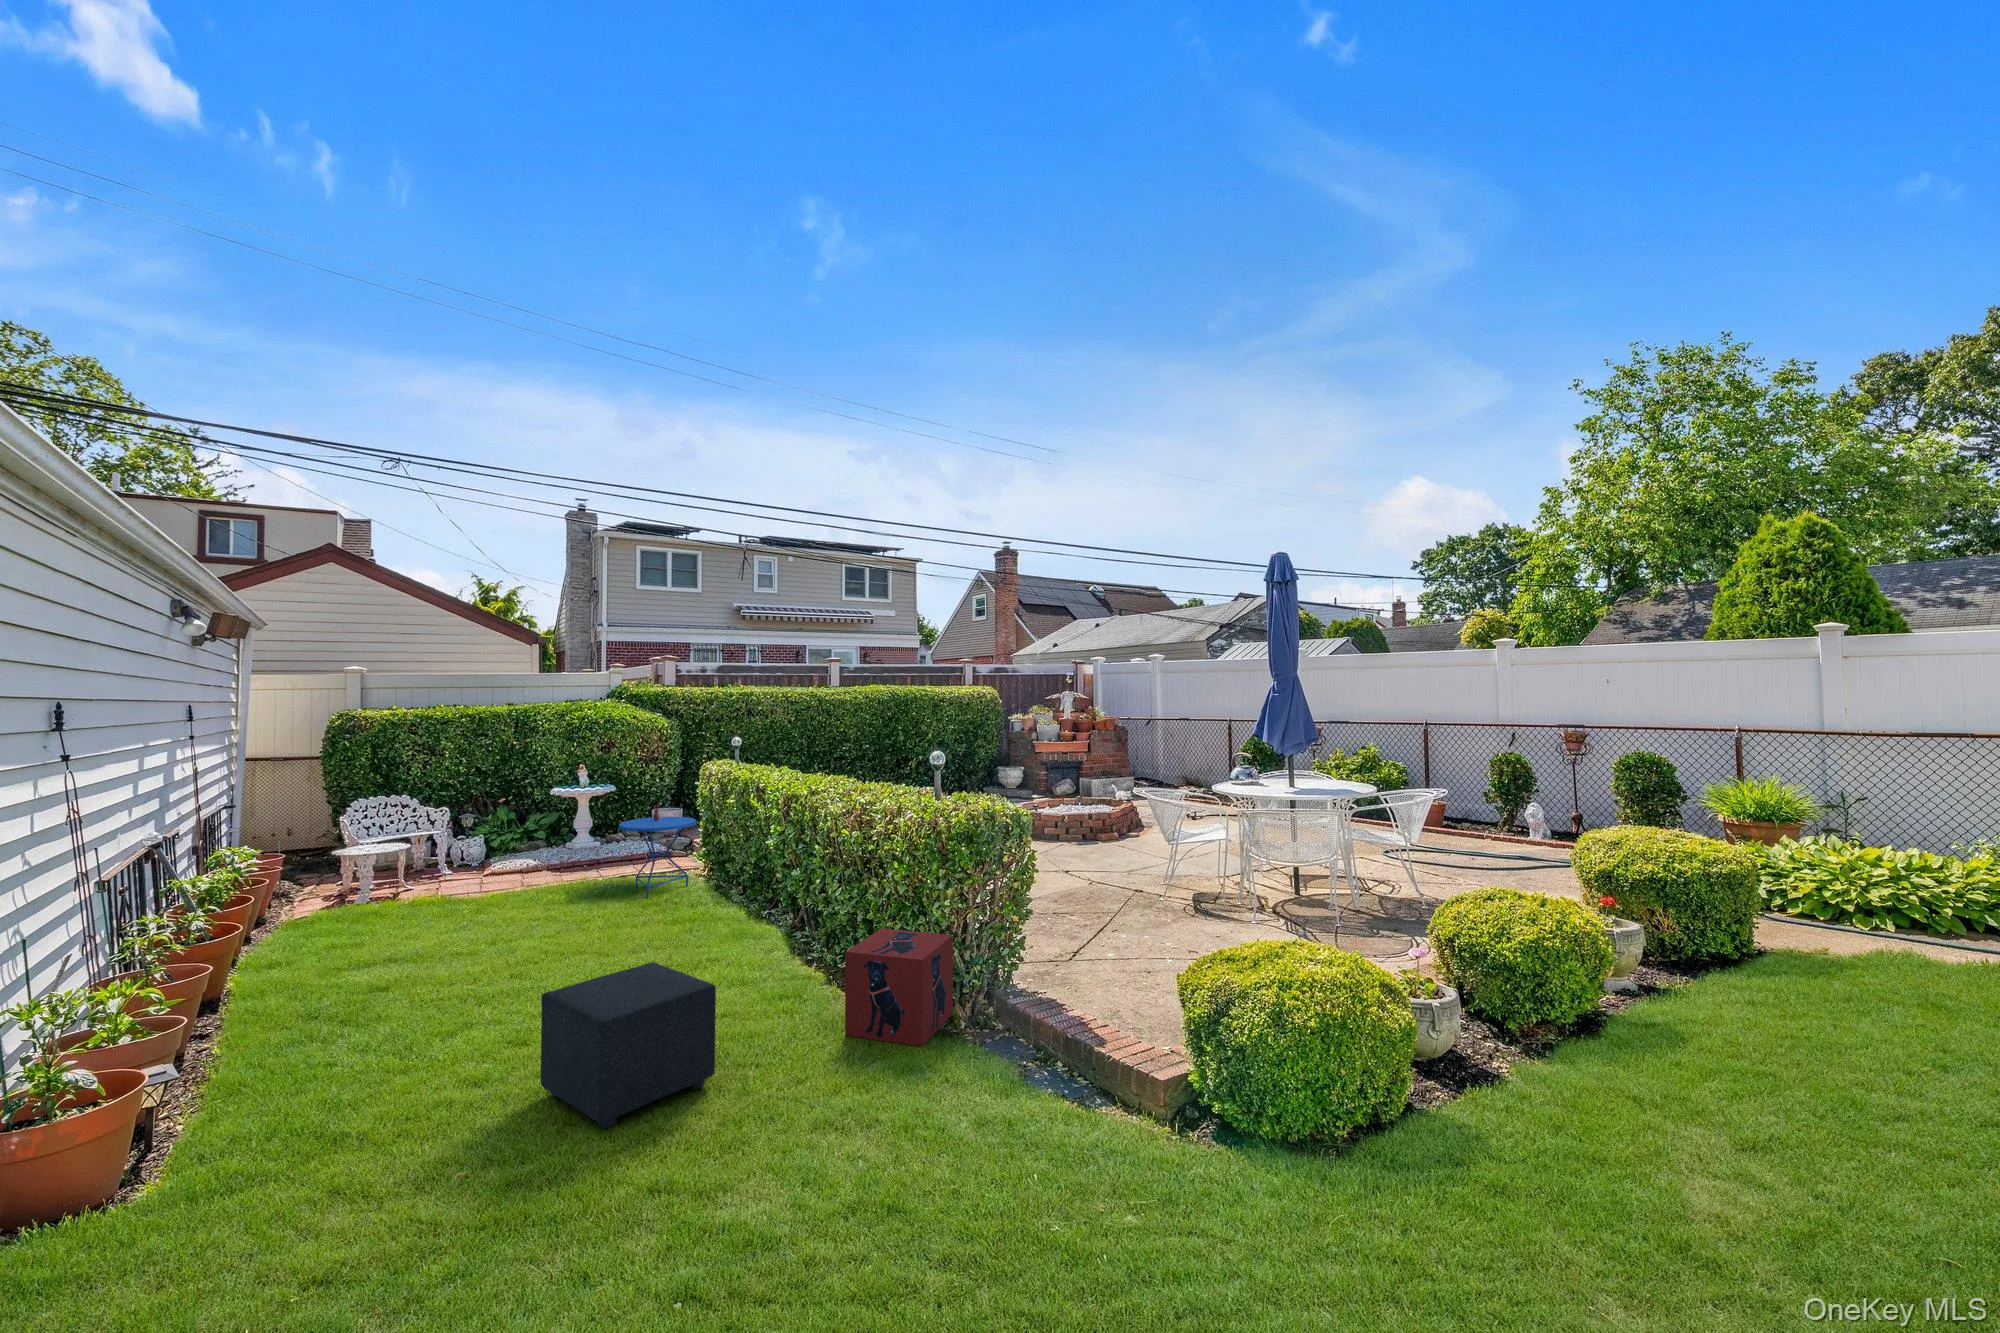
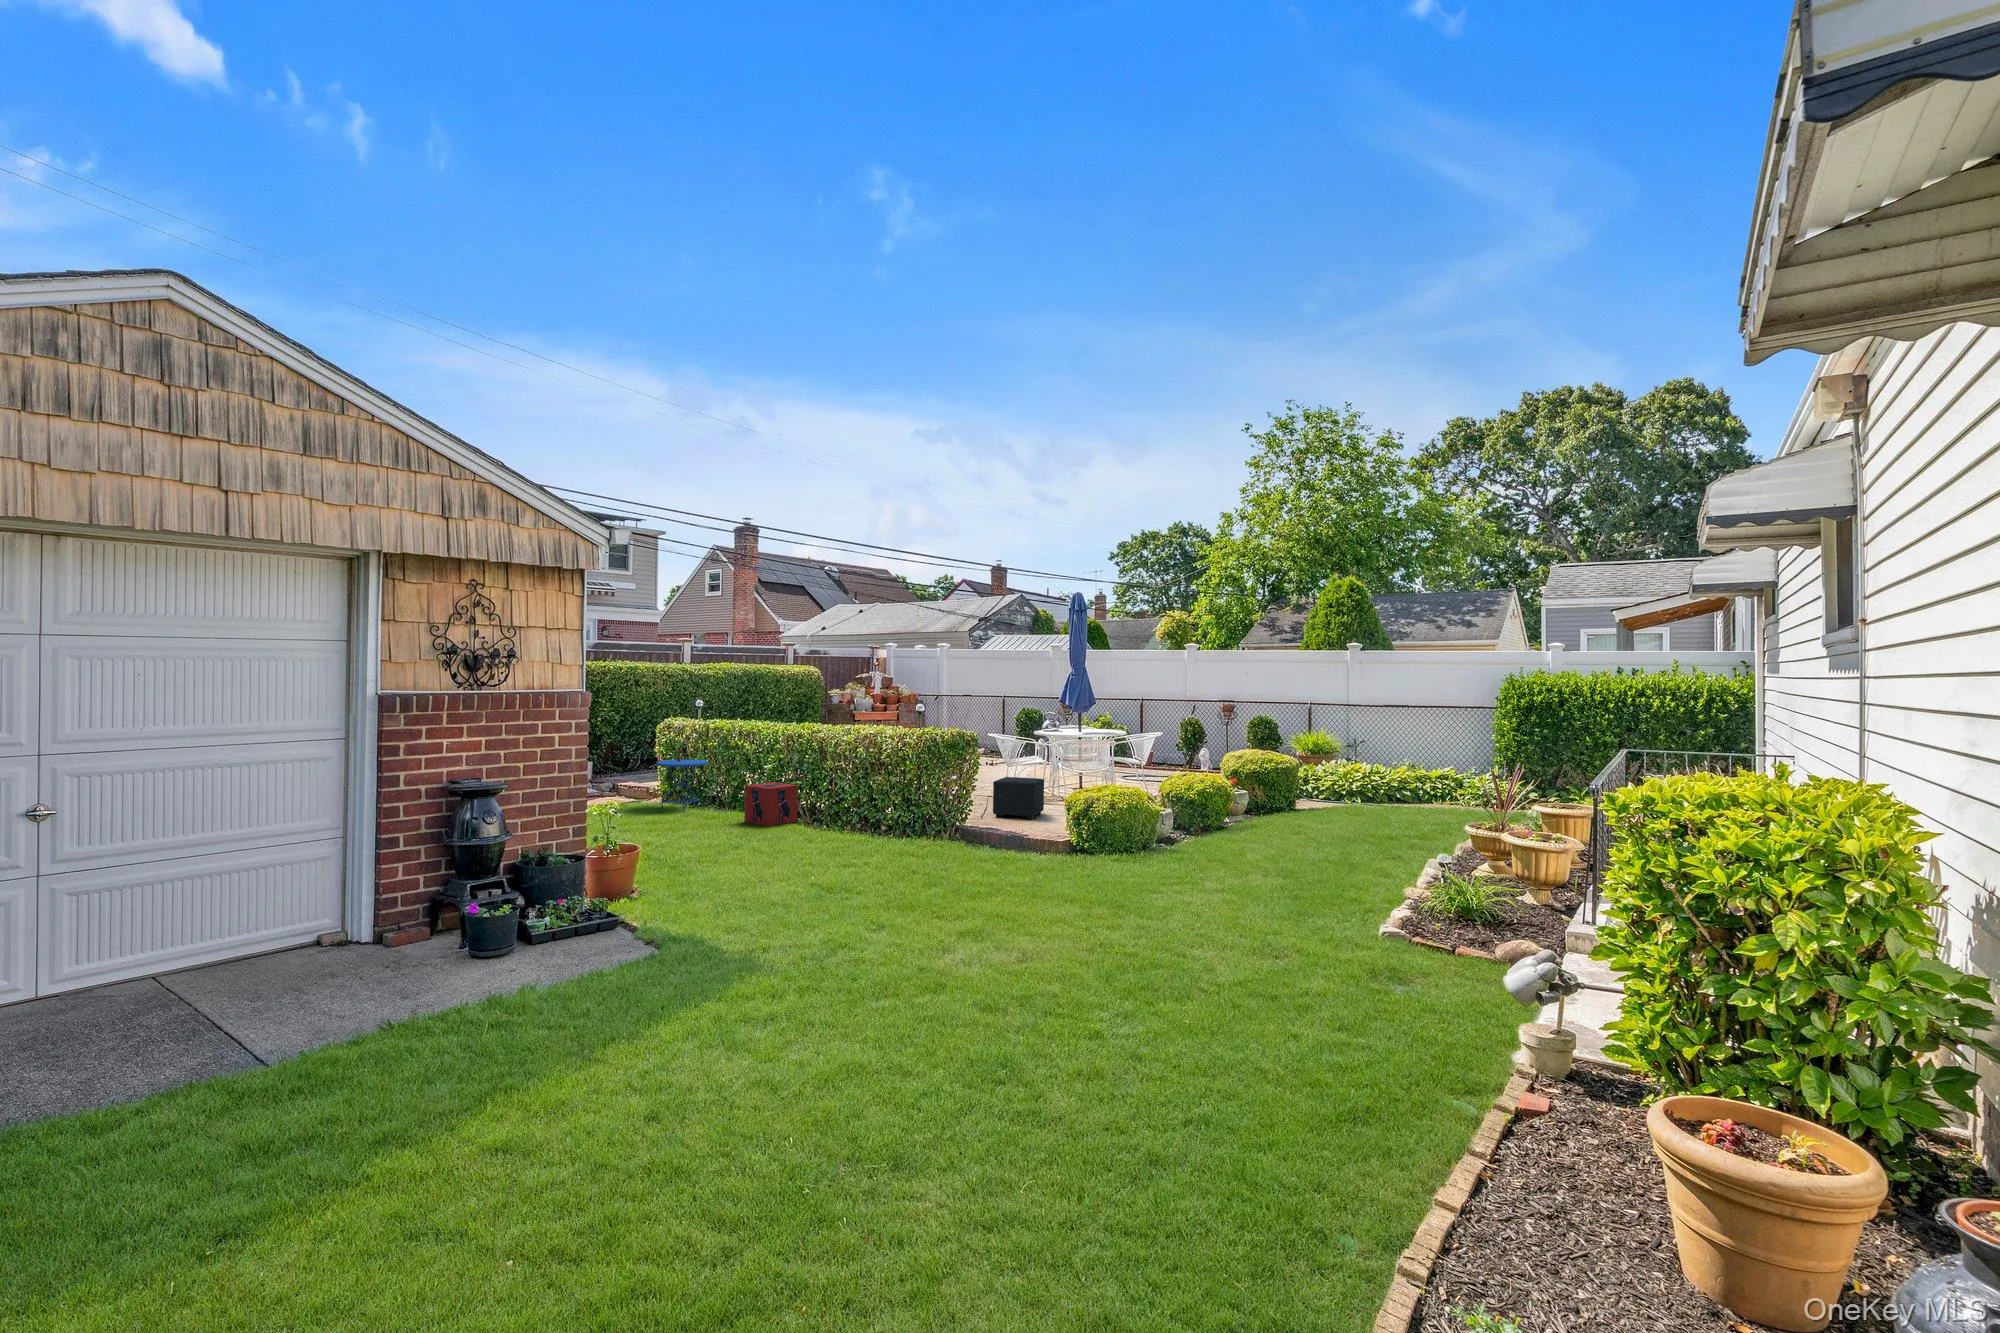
storage box: present [845,928,953,1046] -> present [744,782,798,826]
ottoman: present [541,963,716,1128] -> present [993,777,1044,819]

